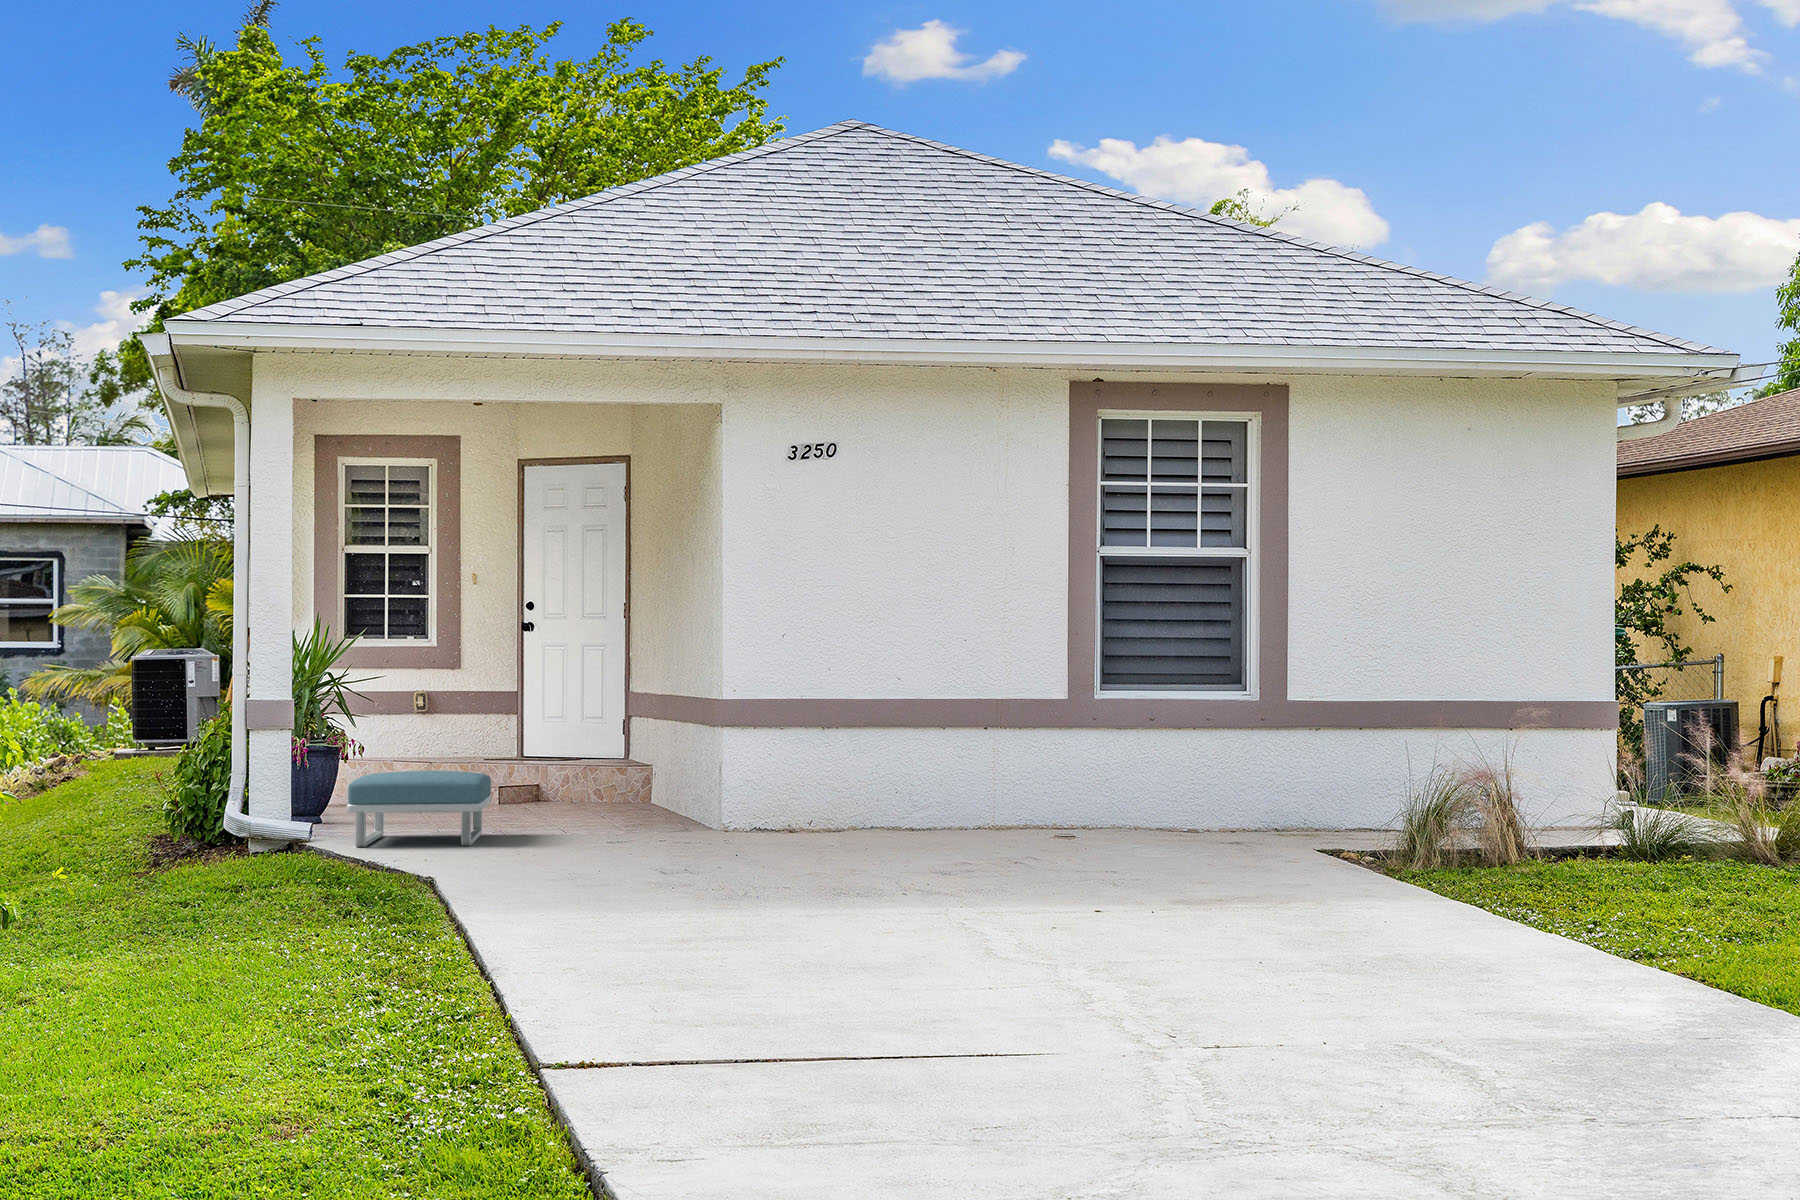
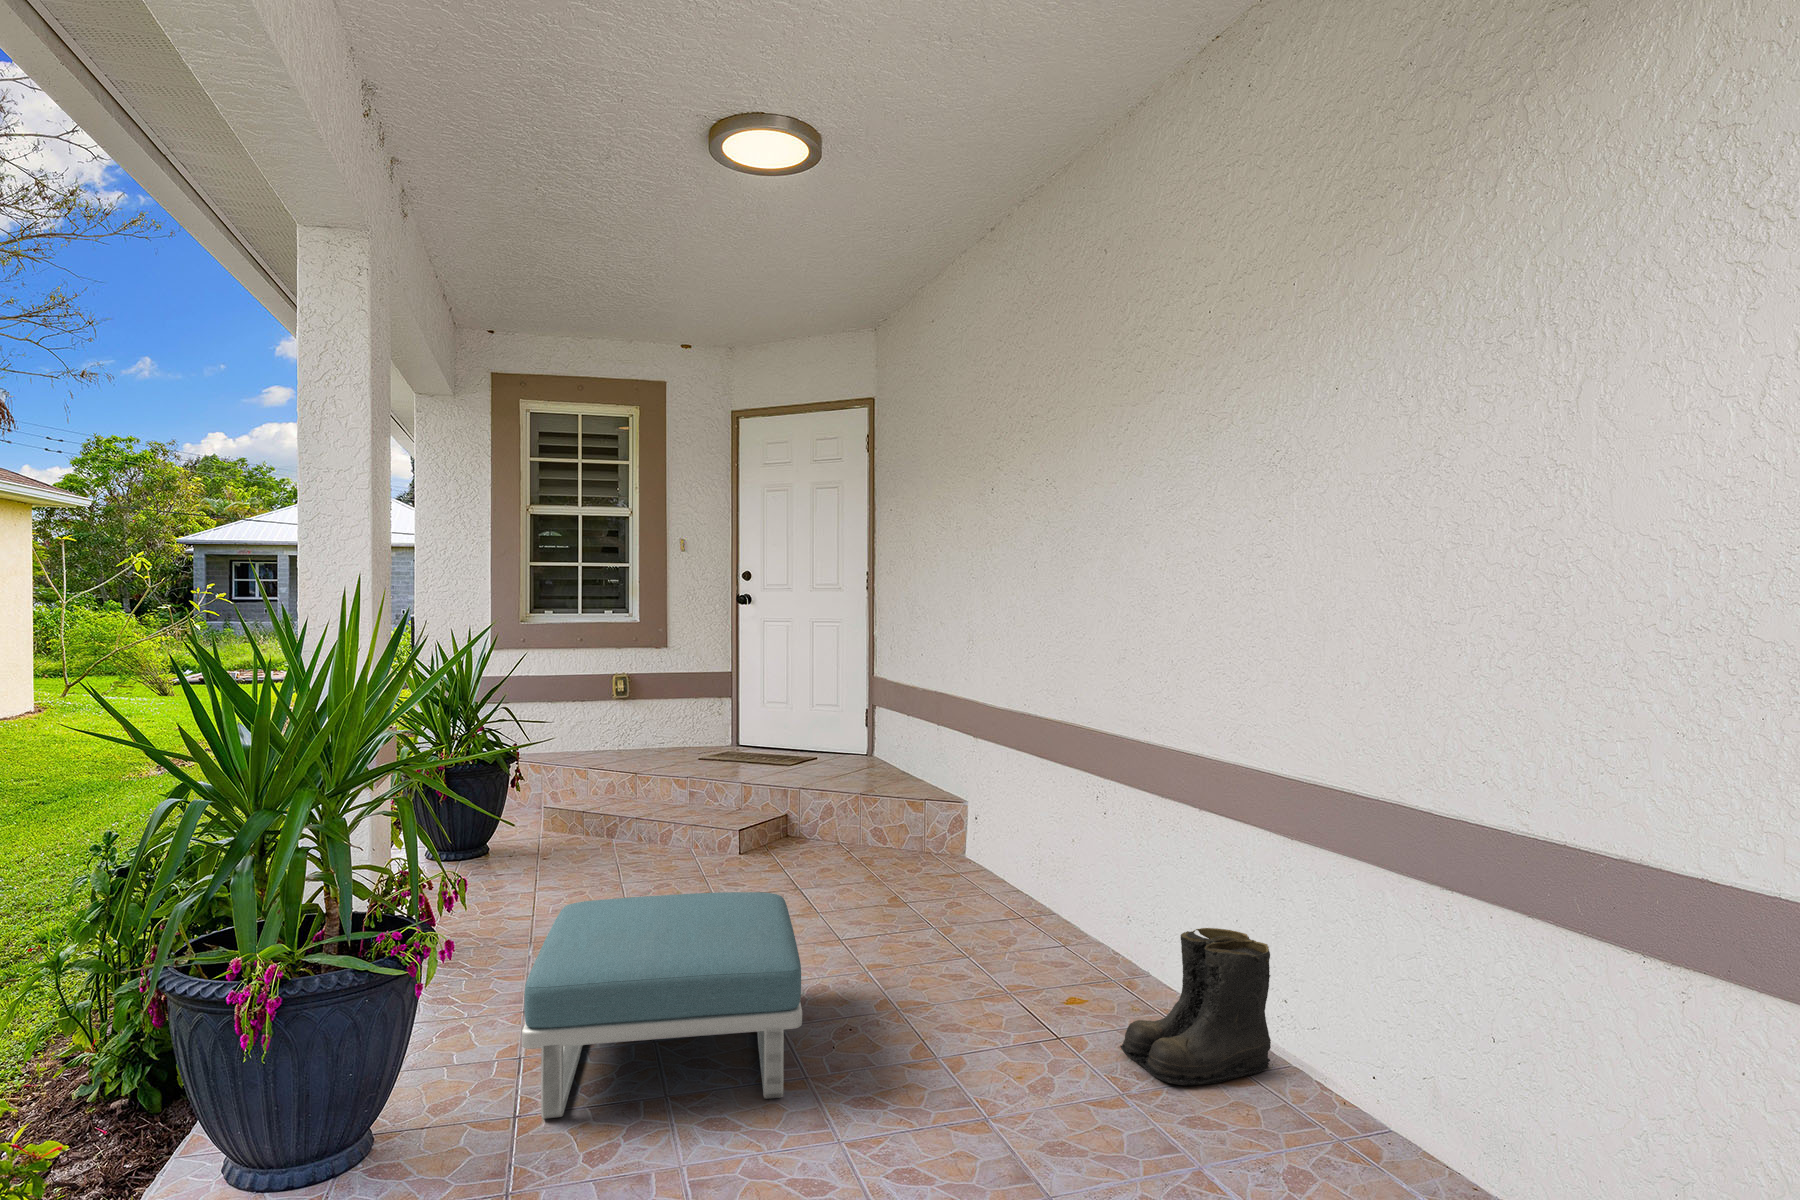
boots: none [652,780,725,845] -> present [1120,928,1271,1085]

